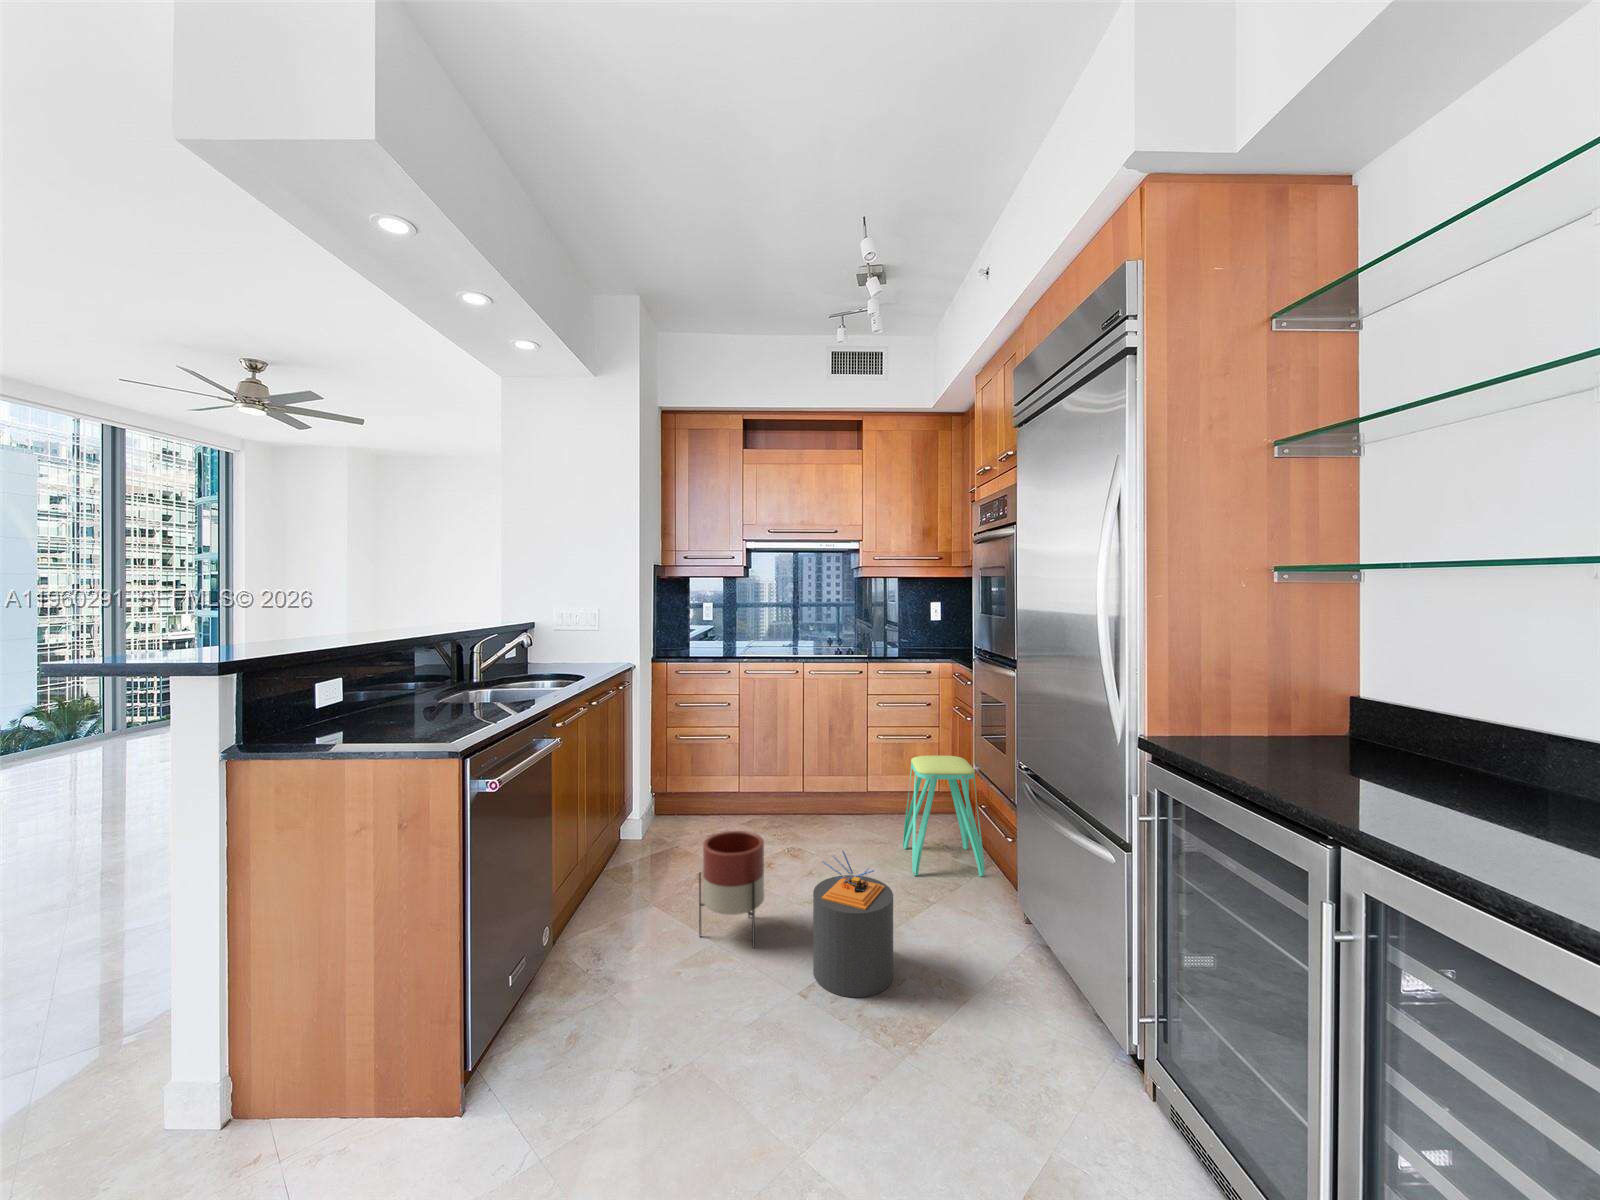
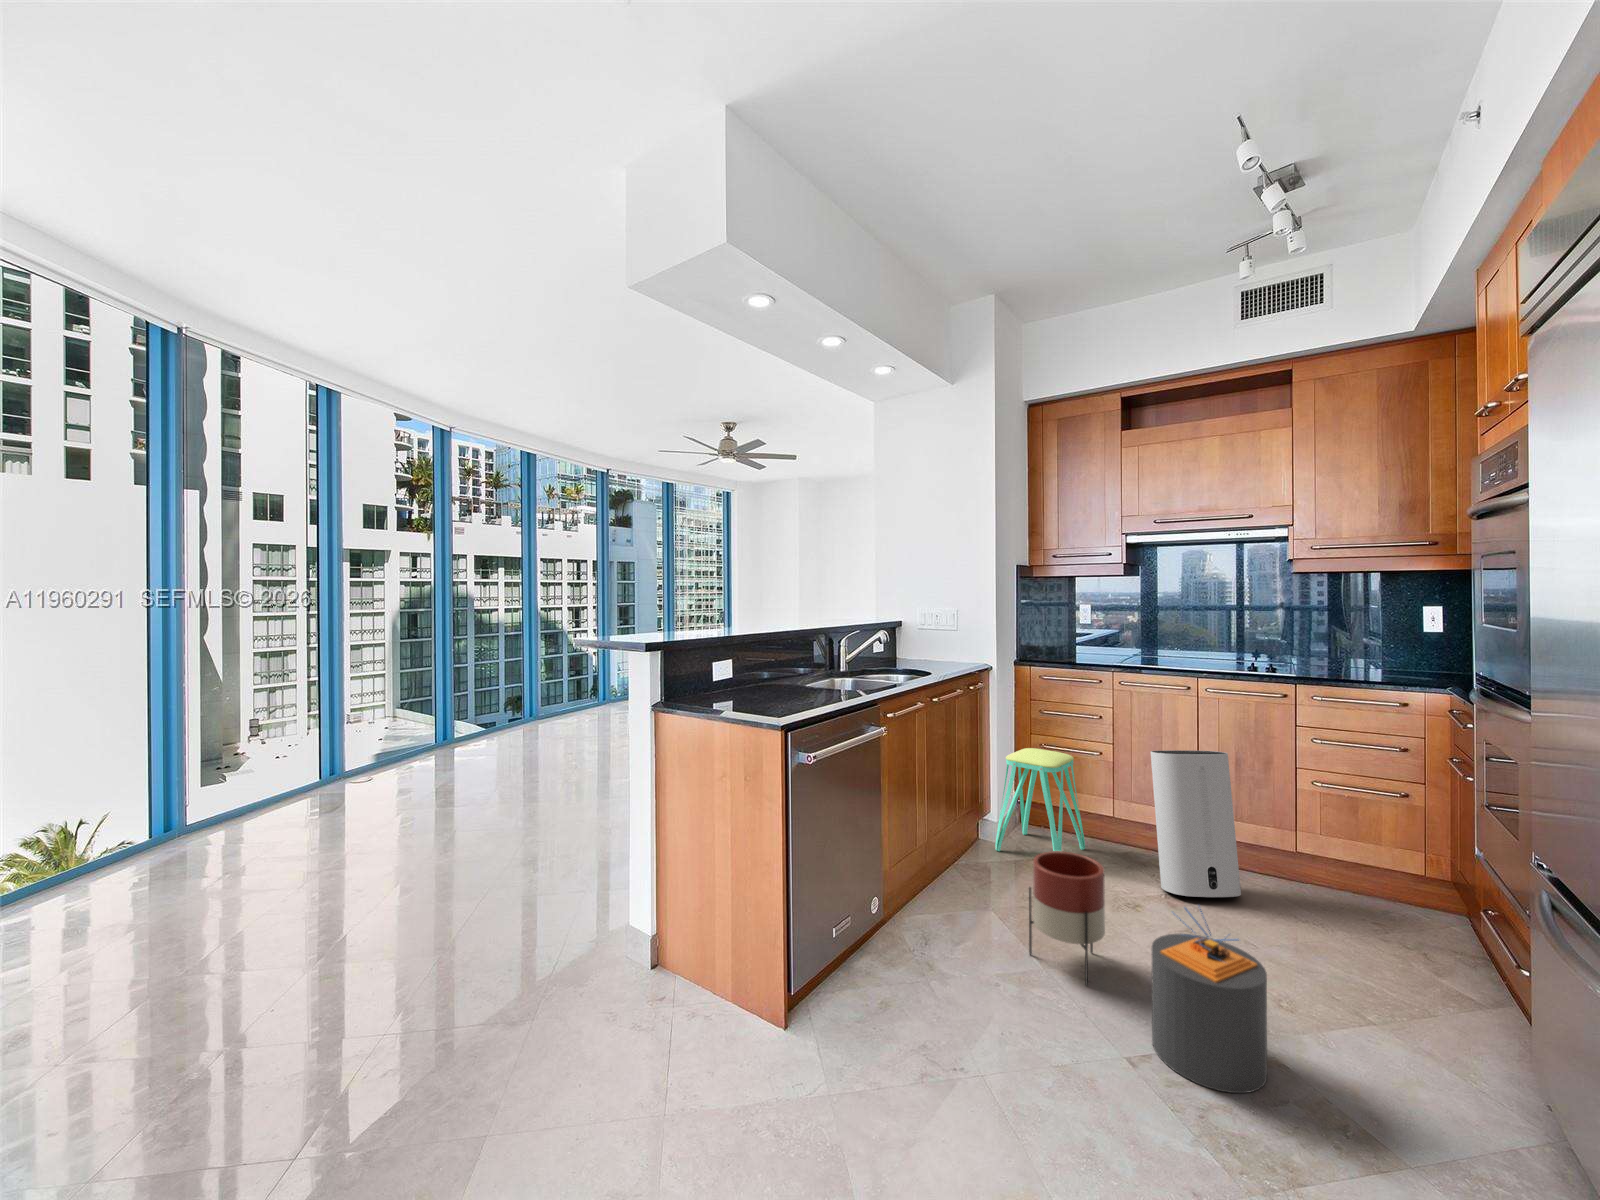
air purifier: none [775,723,839,847] -> present [1151,750,1241,897]
stool: present [903,756,985,876] -> present [995,748,1085,851]

